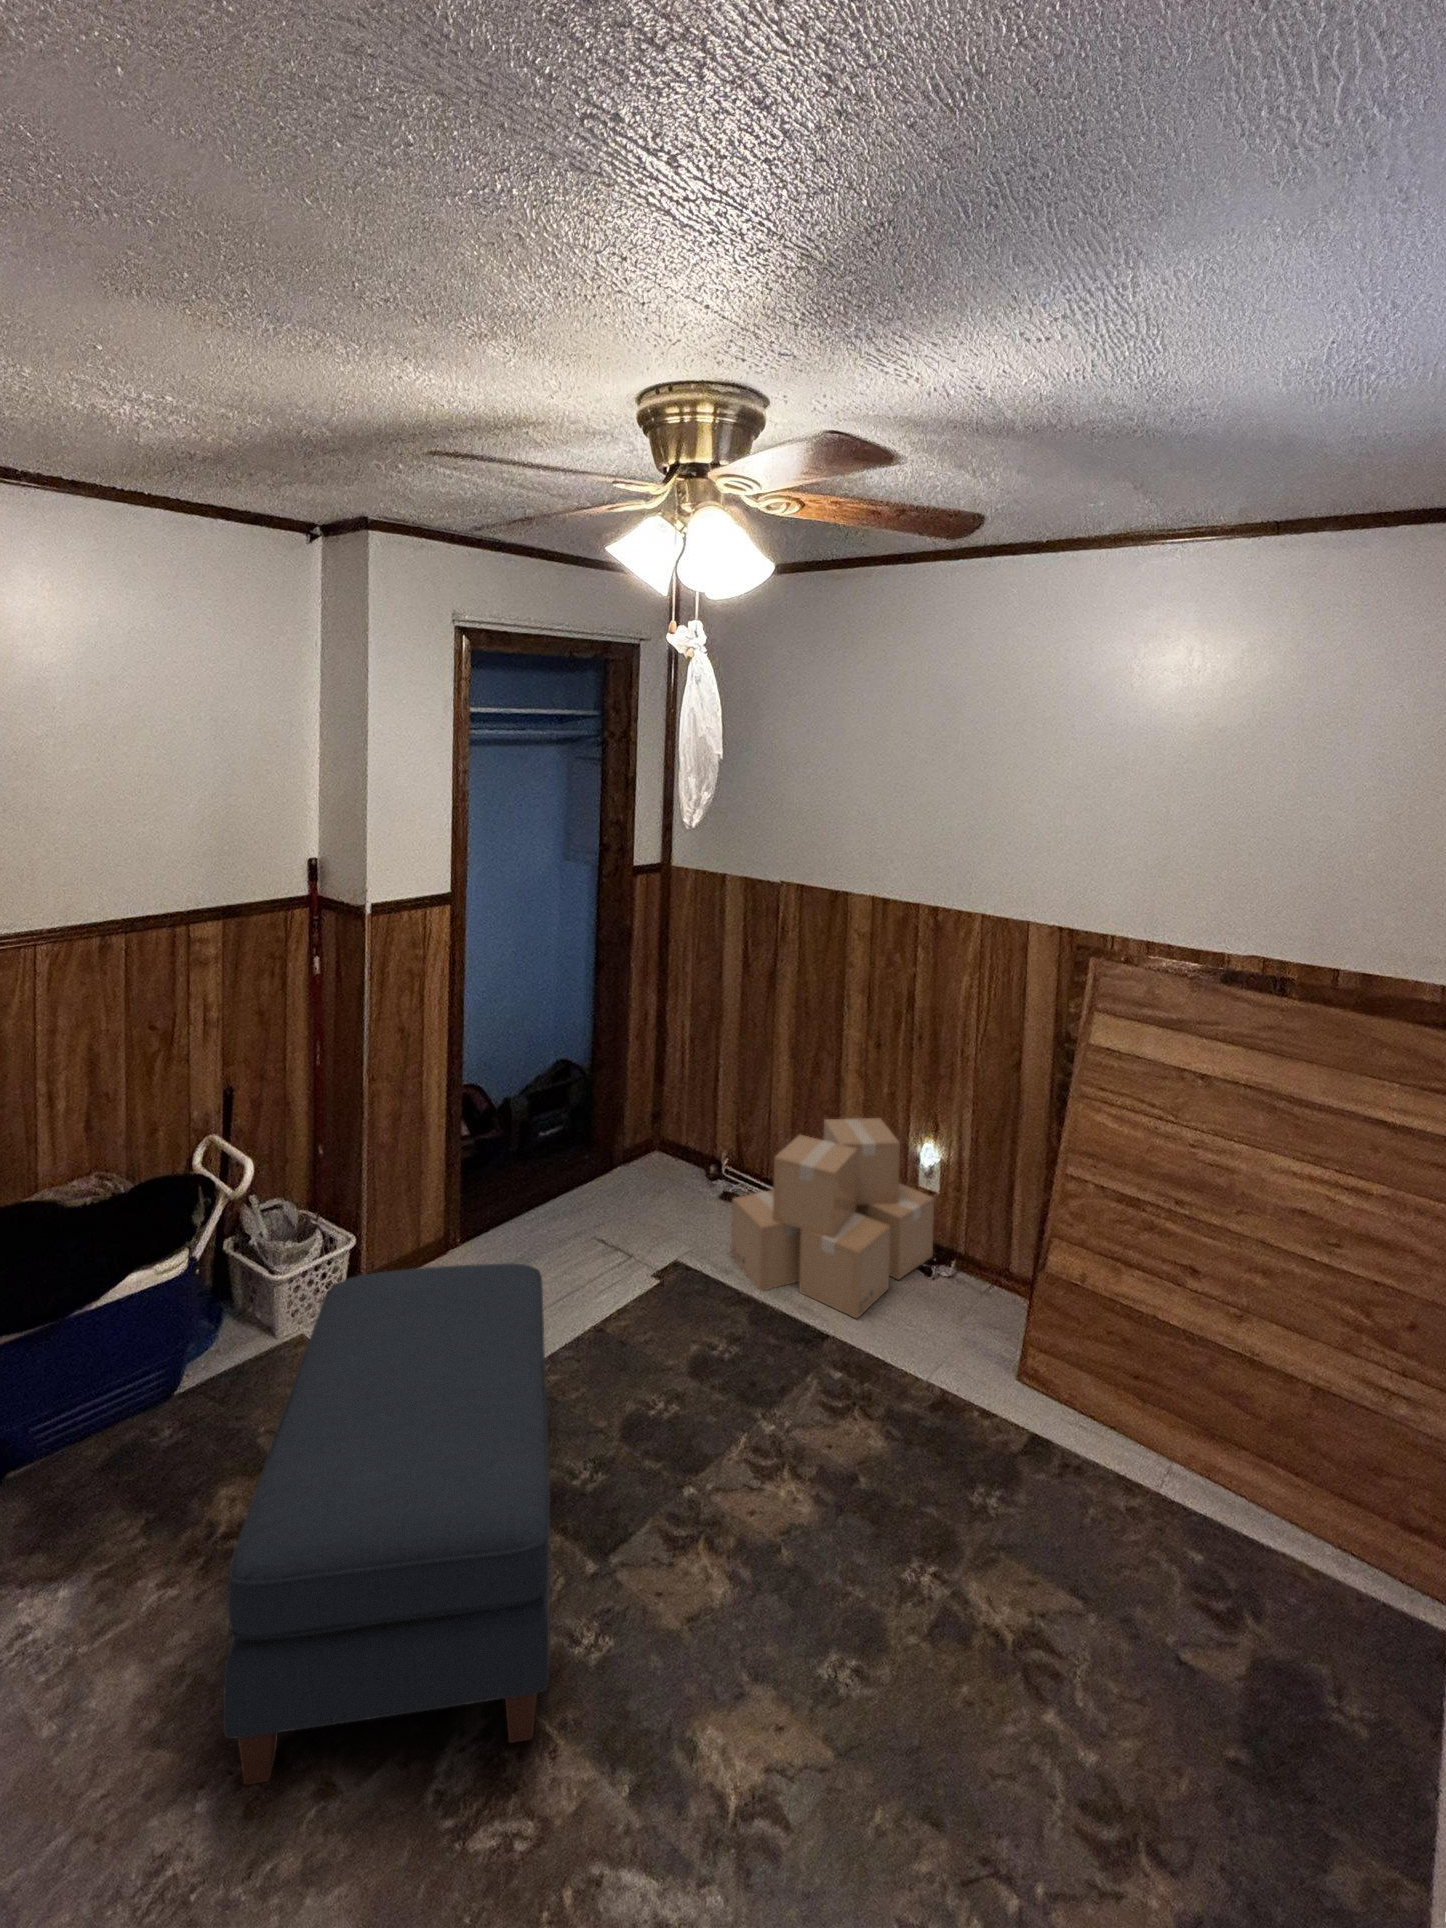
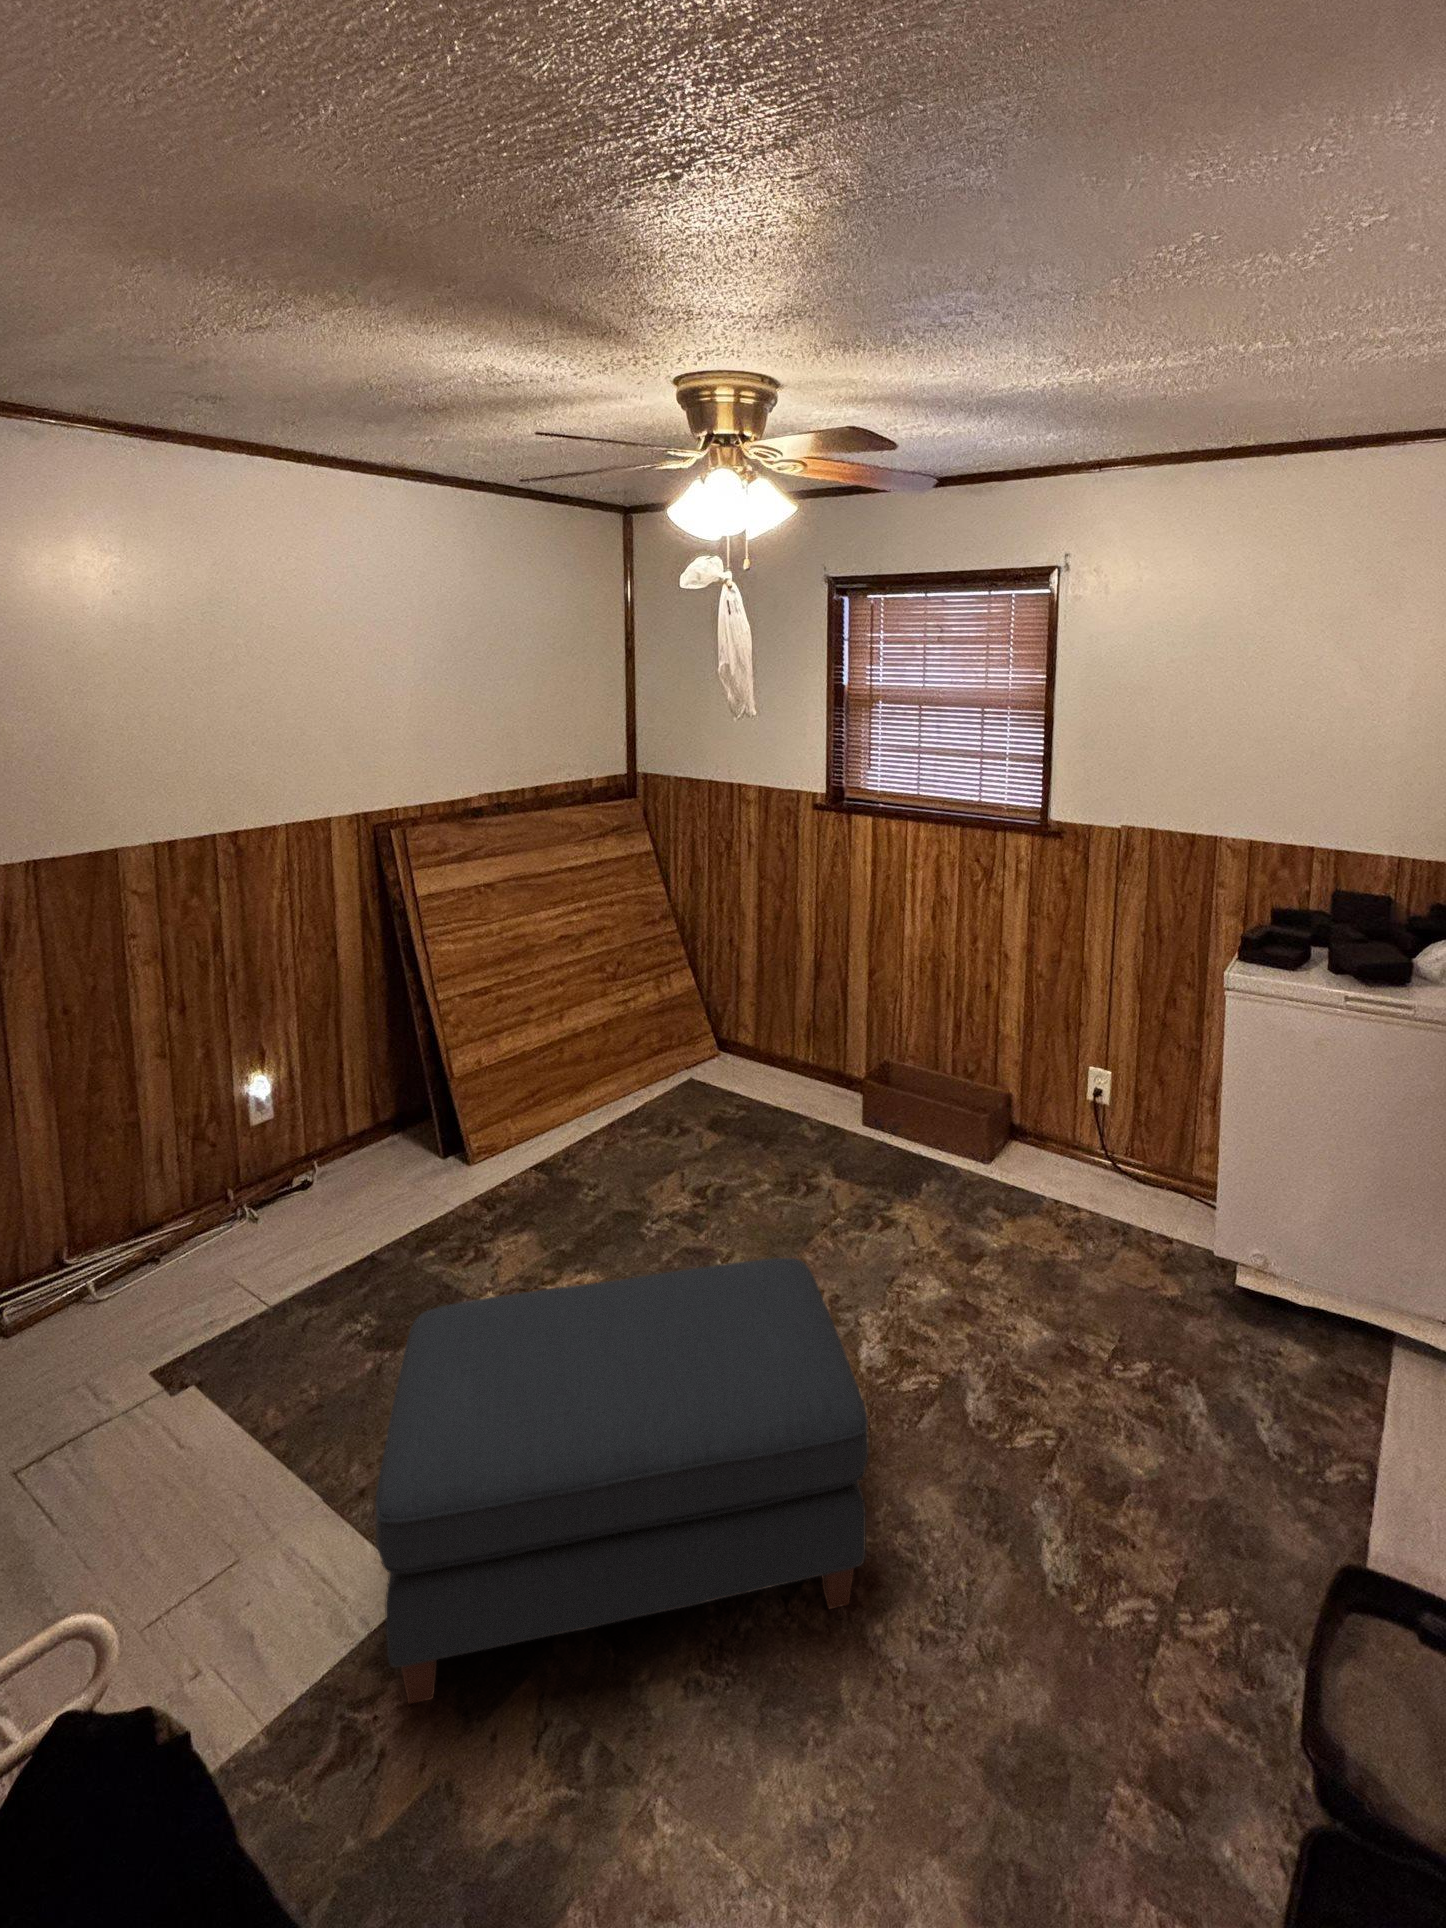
cardboard box: present [731,1118,934,1318] -> none [156,1076,375,1317]

